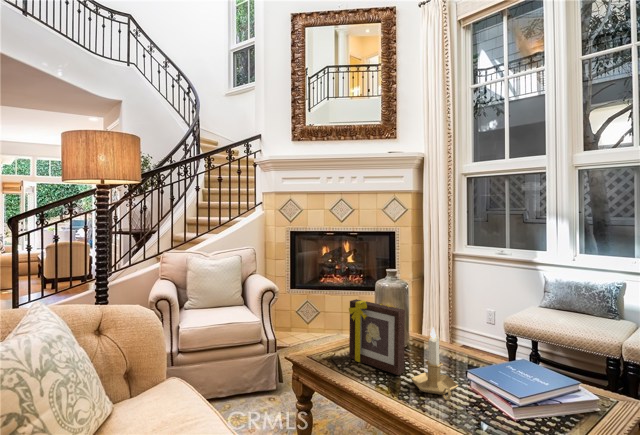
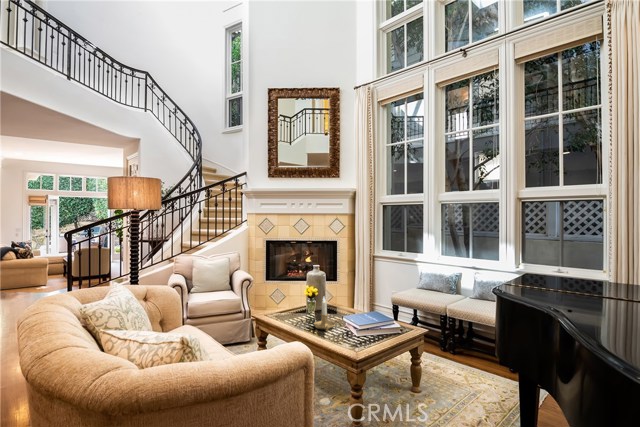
picture frame: present [349,299,405,375] -> none [286,283,313,322]

